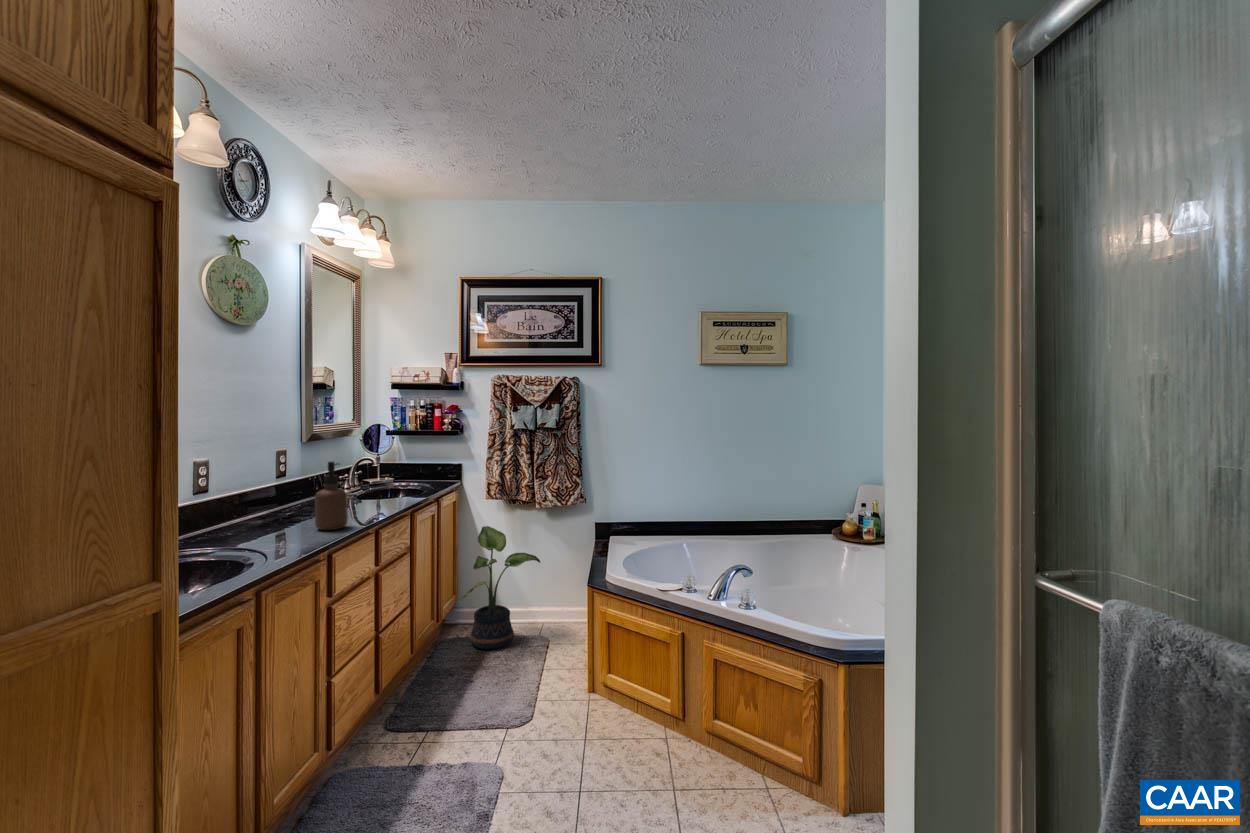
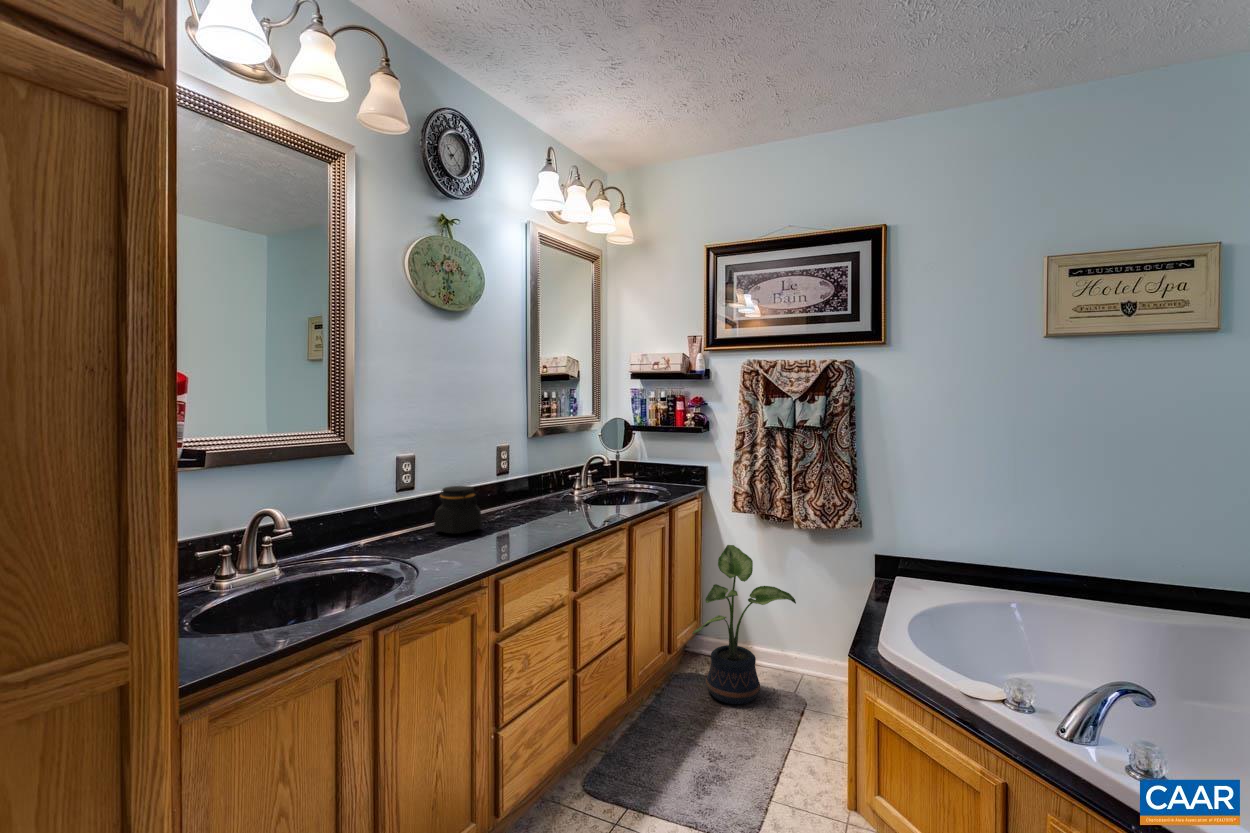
soap dispenser: present [315,461,348,530] -> none [498,464,533,546]
jar: none [236,485,285,528] -> present [434,486,482,534]

